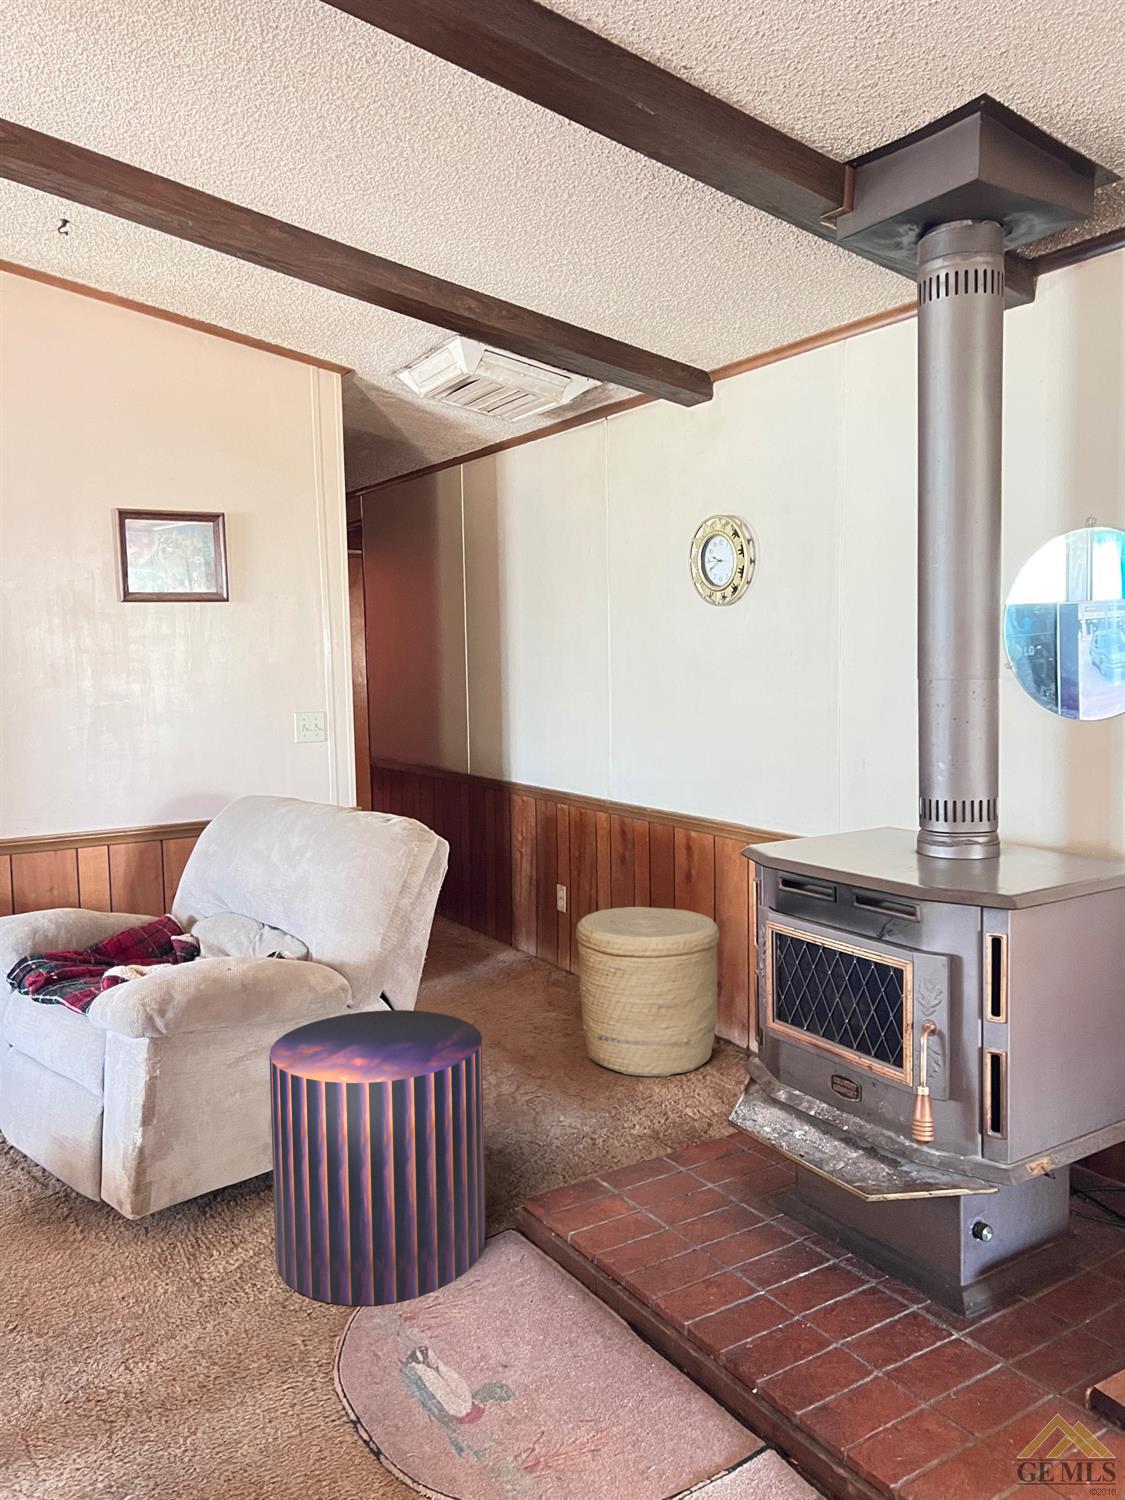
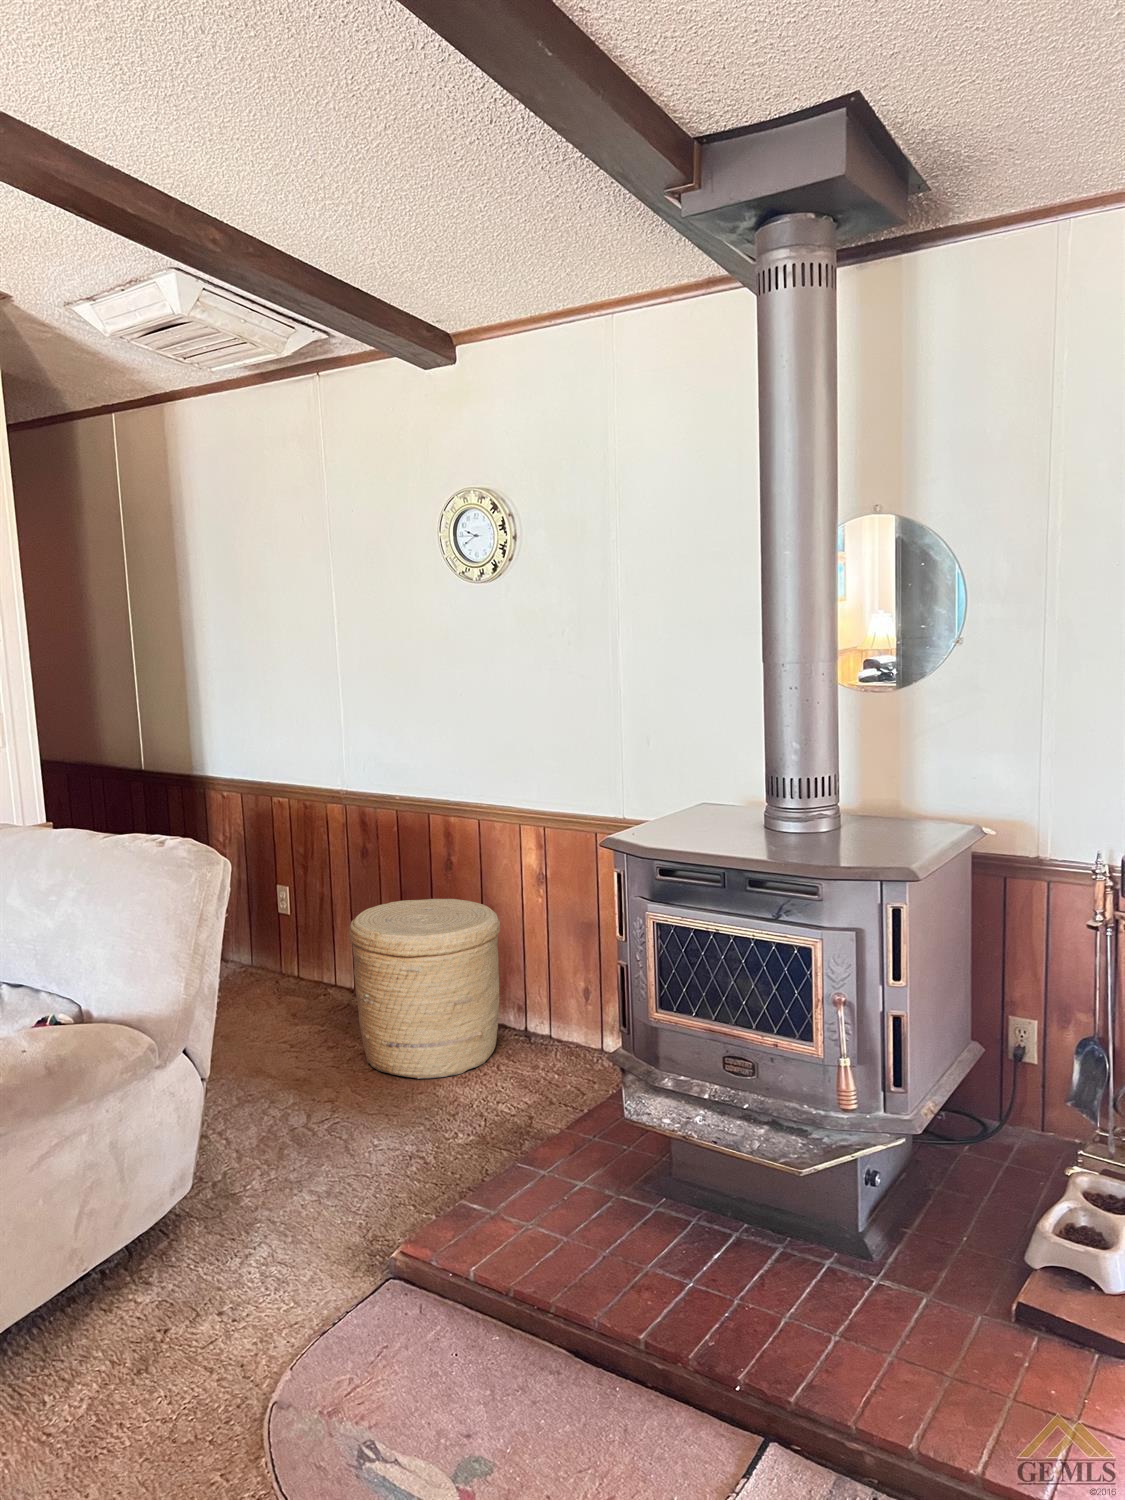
pouf: present [269,1010,485,1306] -> none [108,1058,375,1426]

